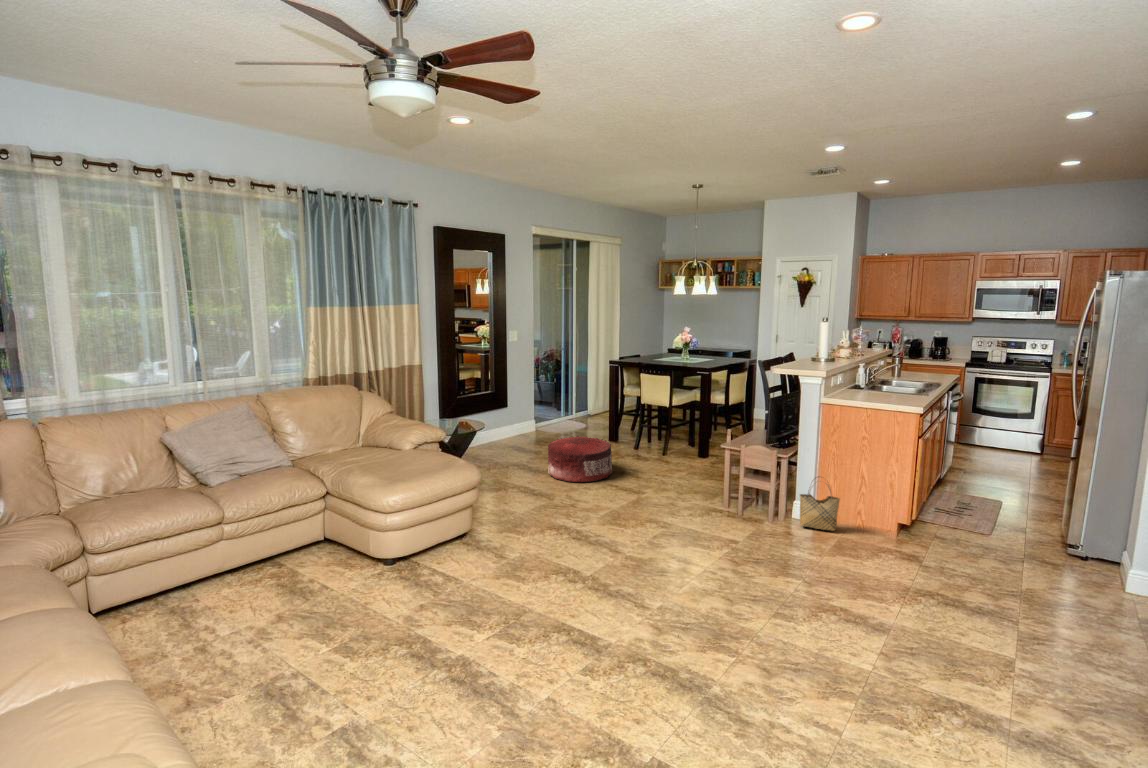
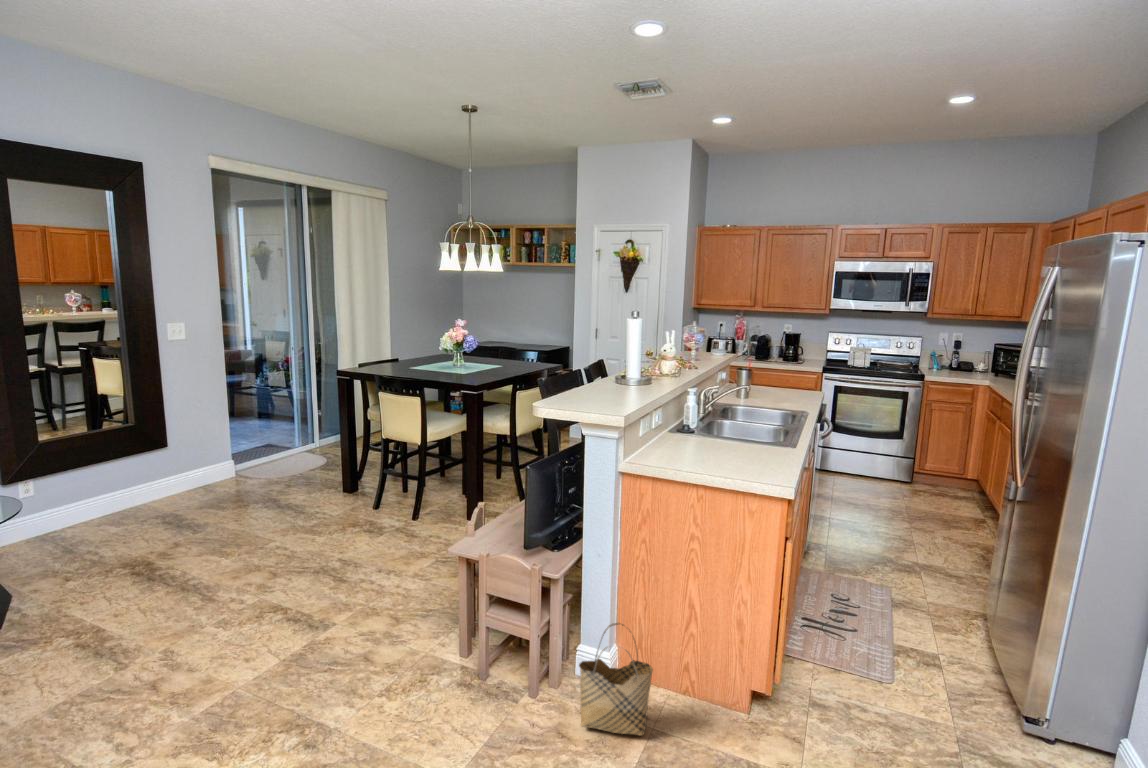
pouf: present [548,436,612,482] -> none [152,512,294,617]

